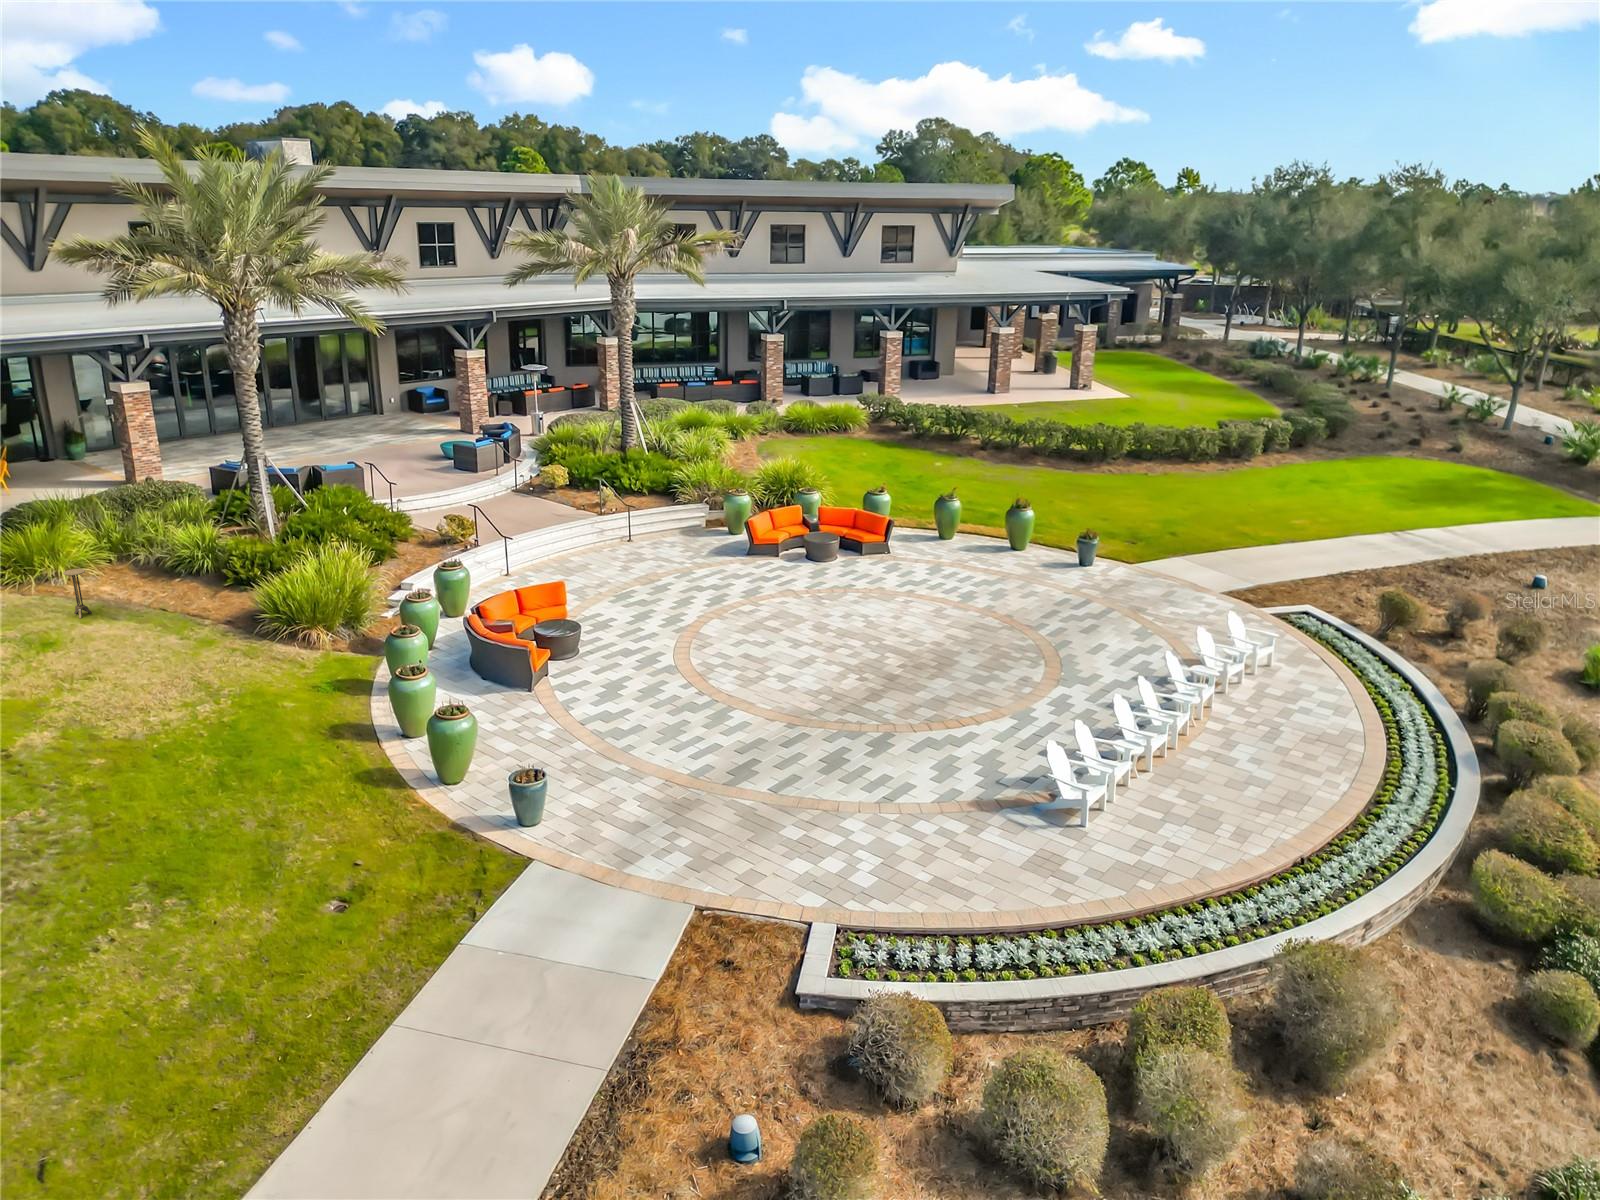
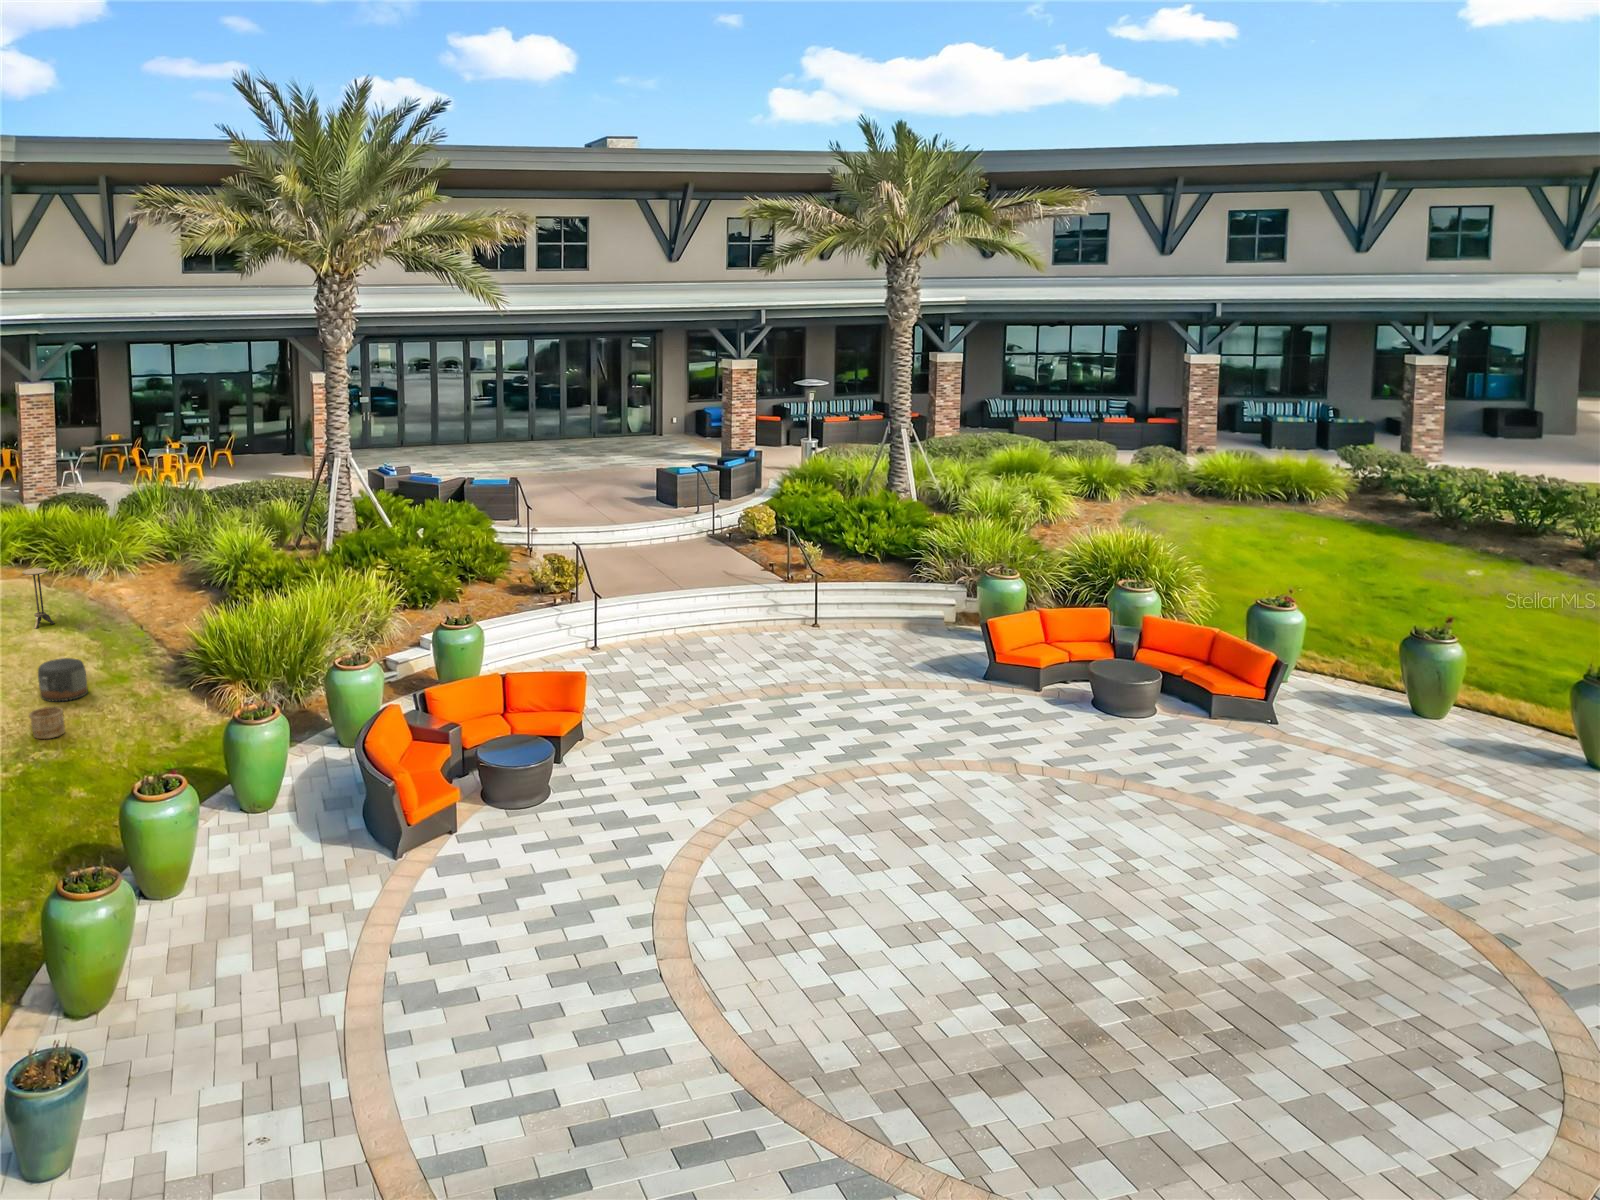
pouf: none [153,634,193,668] -> present [38,658,88,701]
wooden bucket: none [186,669,215,695] -> present [29,707,65,739]

